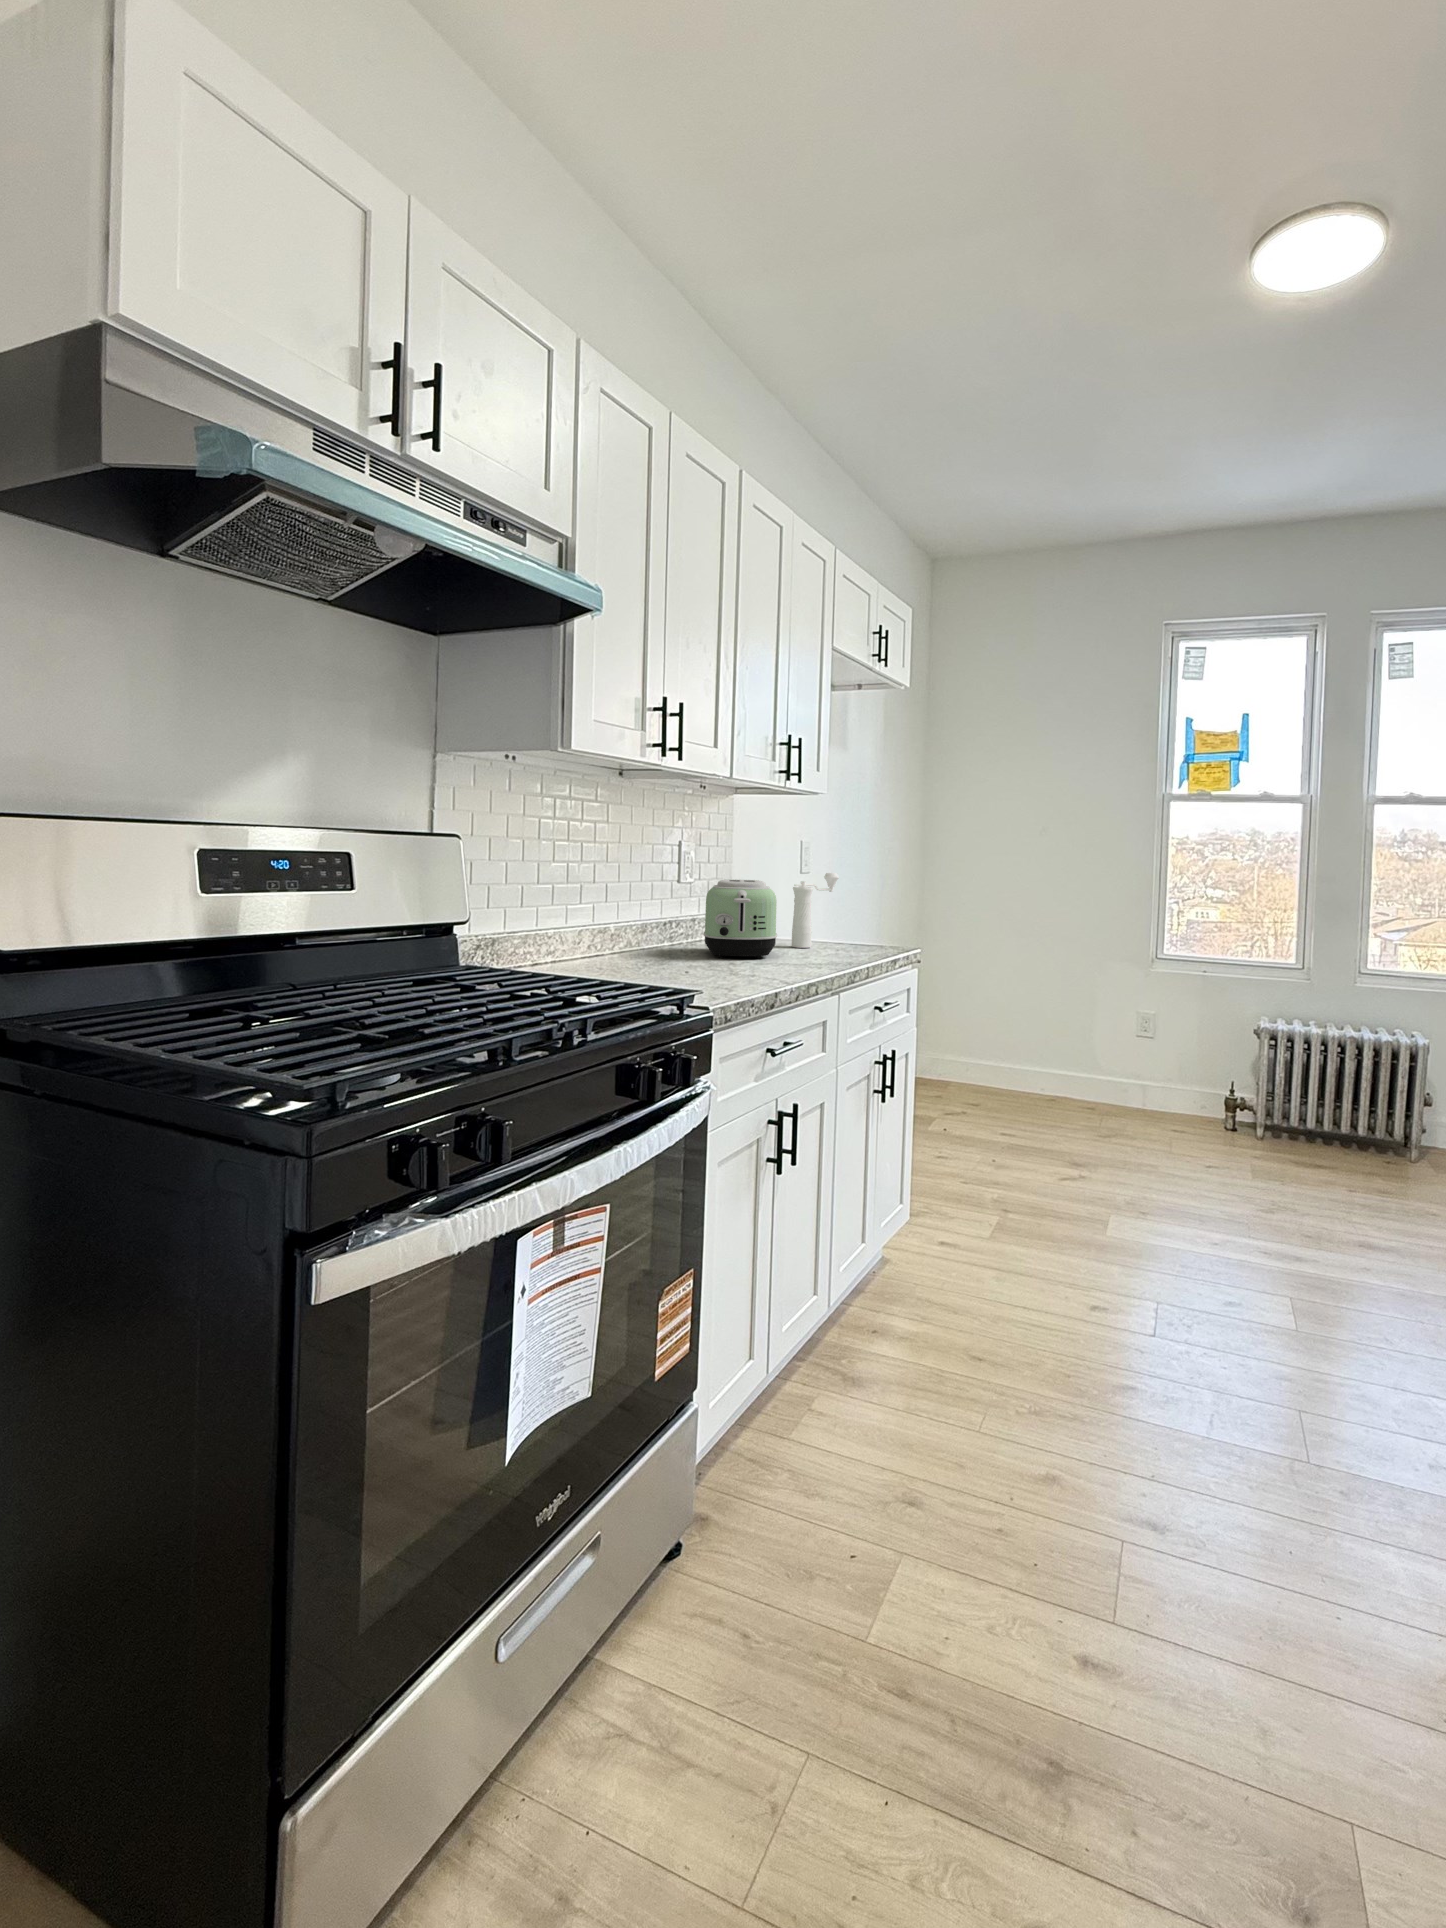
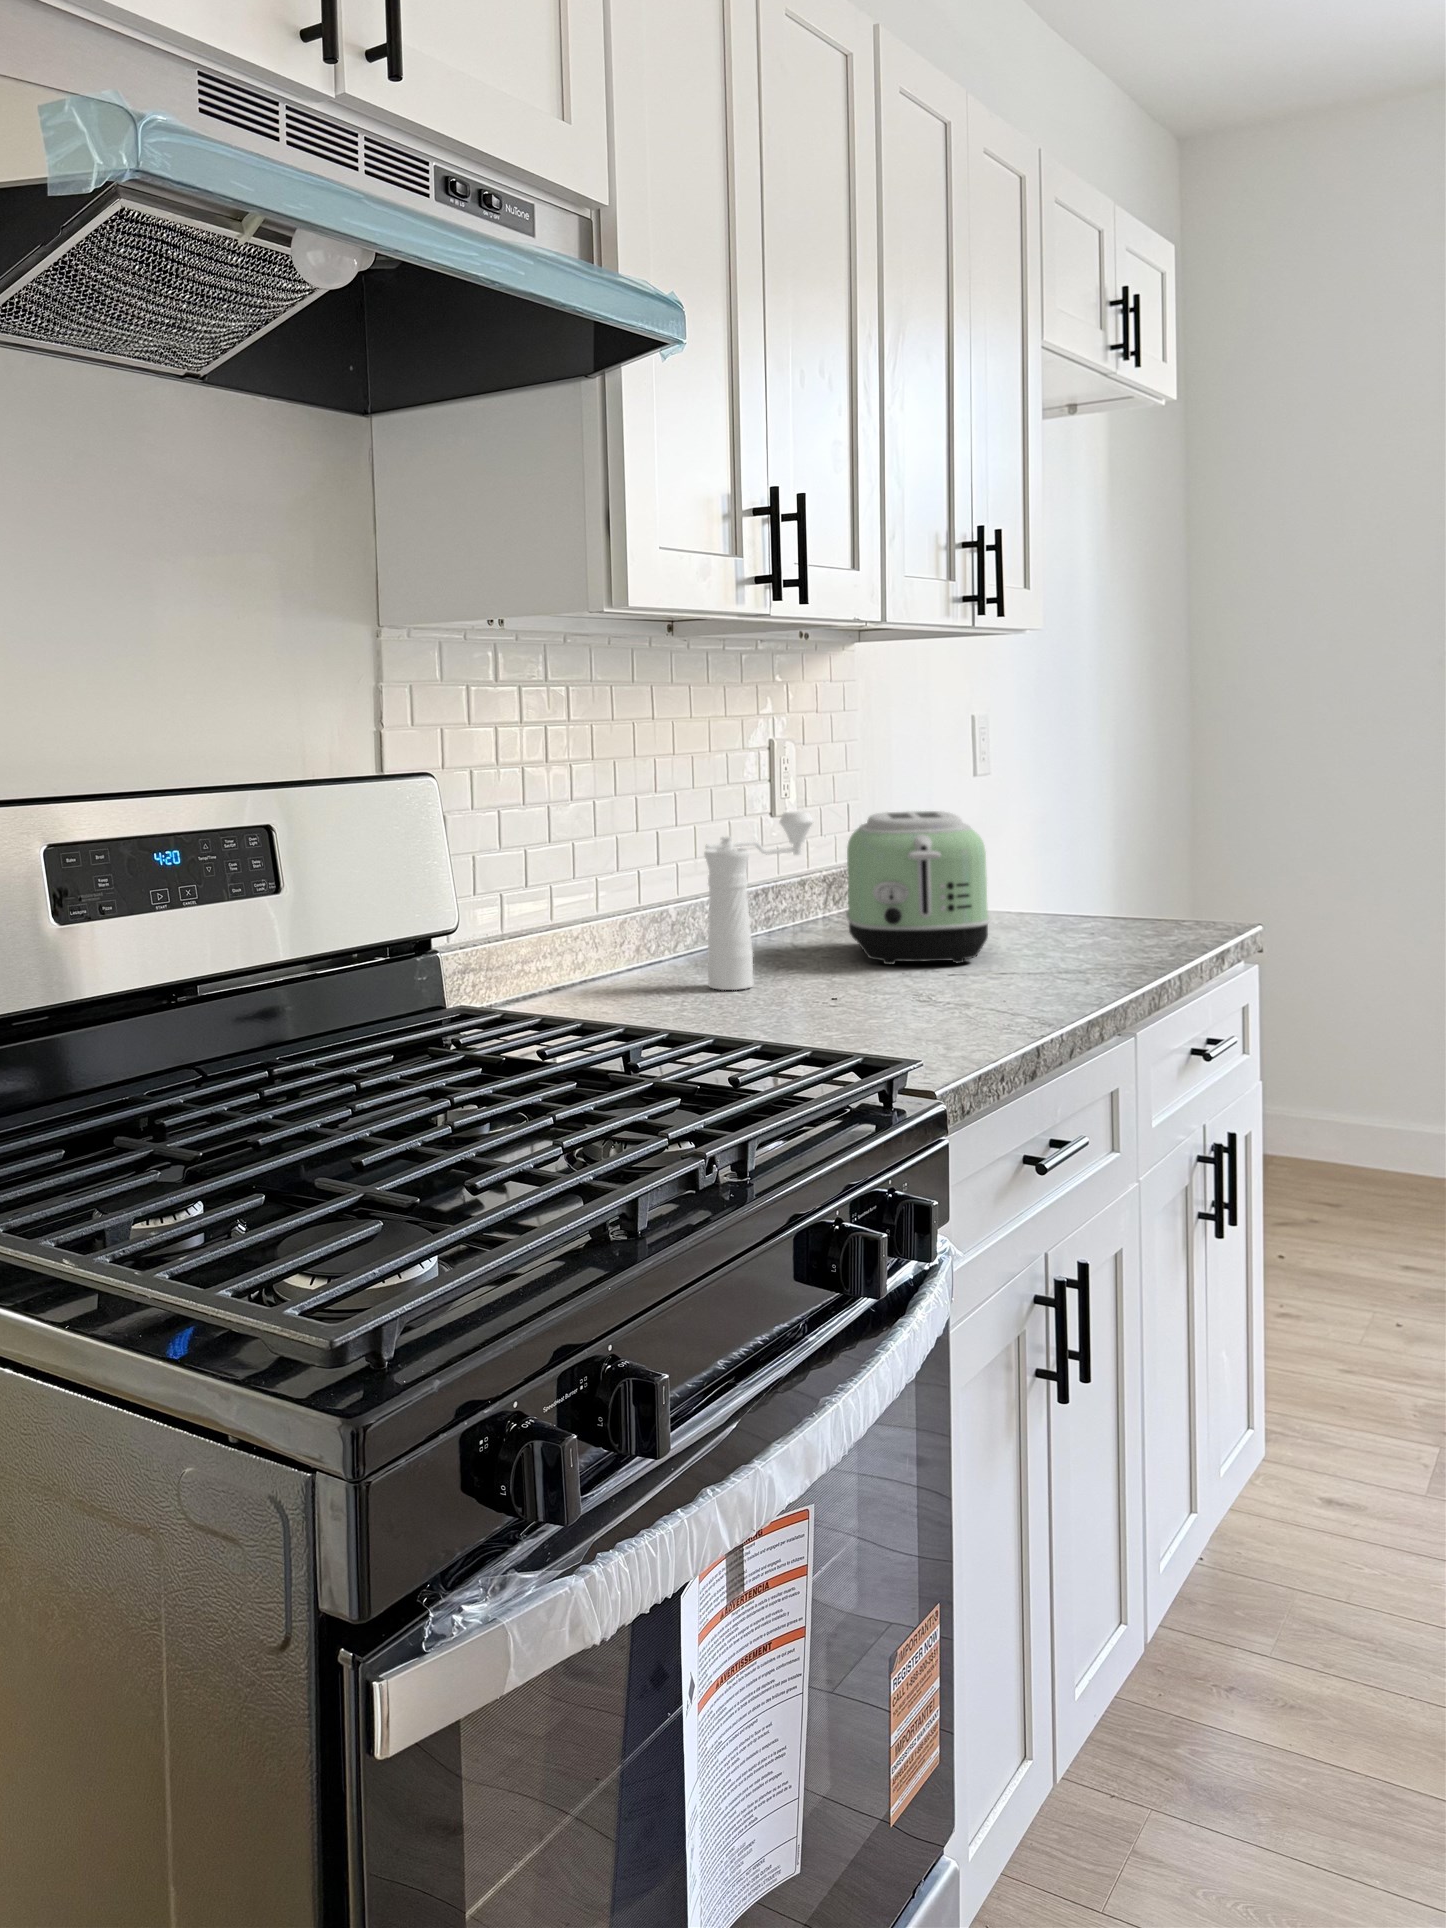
pepper mill: present [792,873,839,948] -> present [704,811,814,990]

